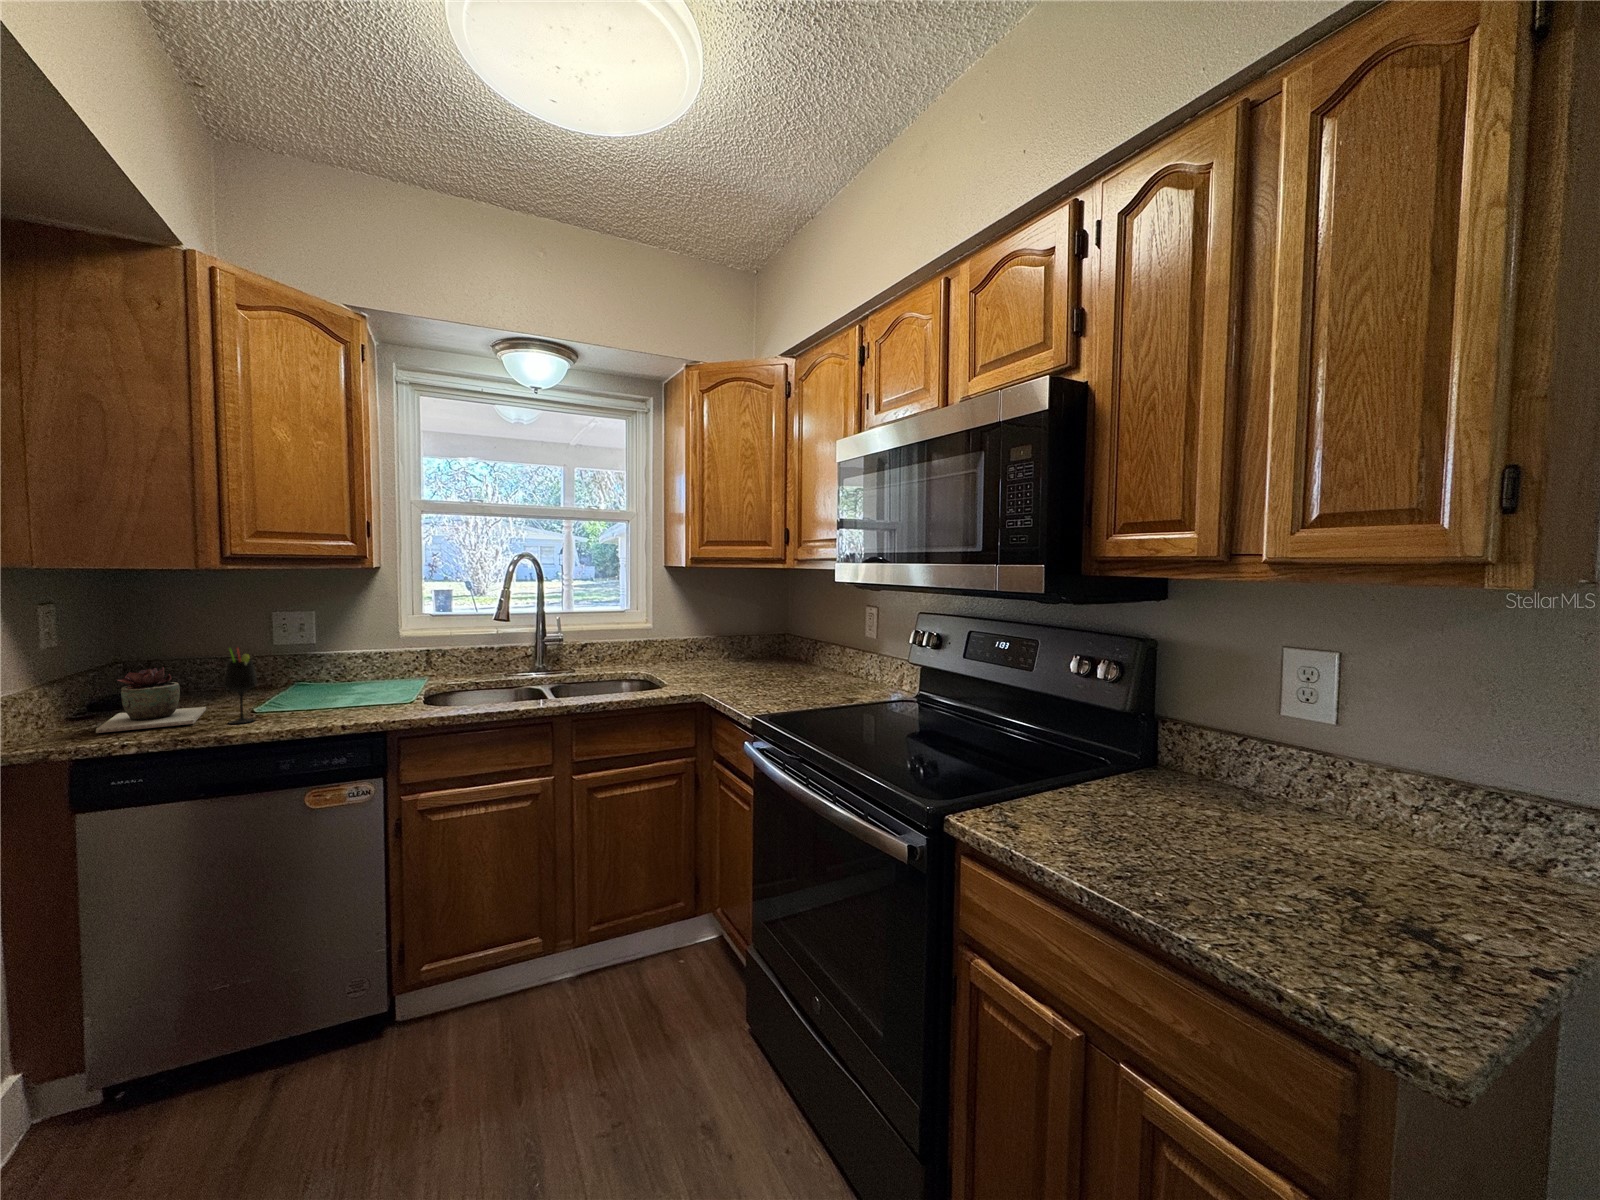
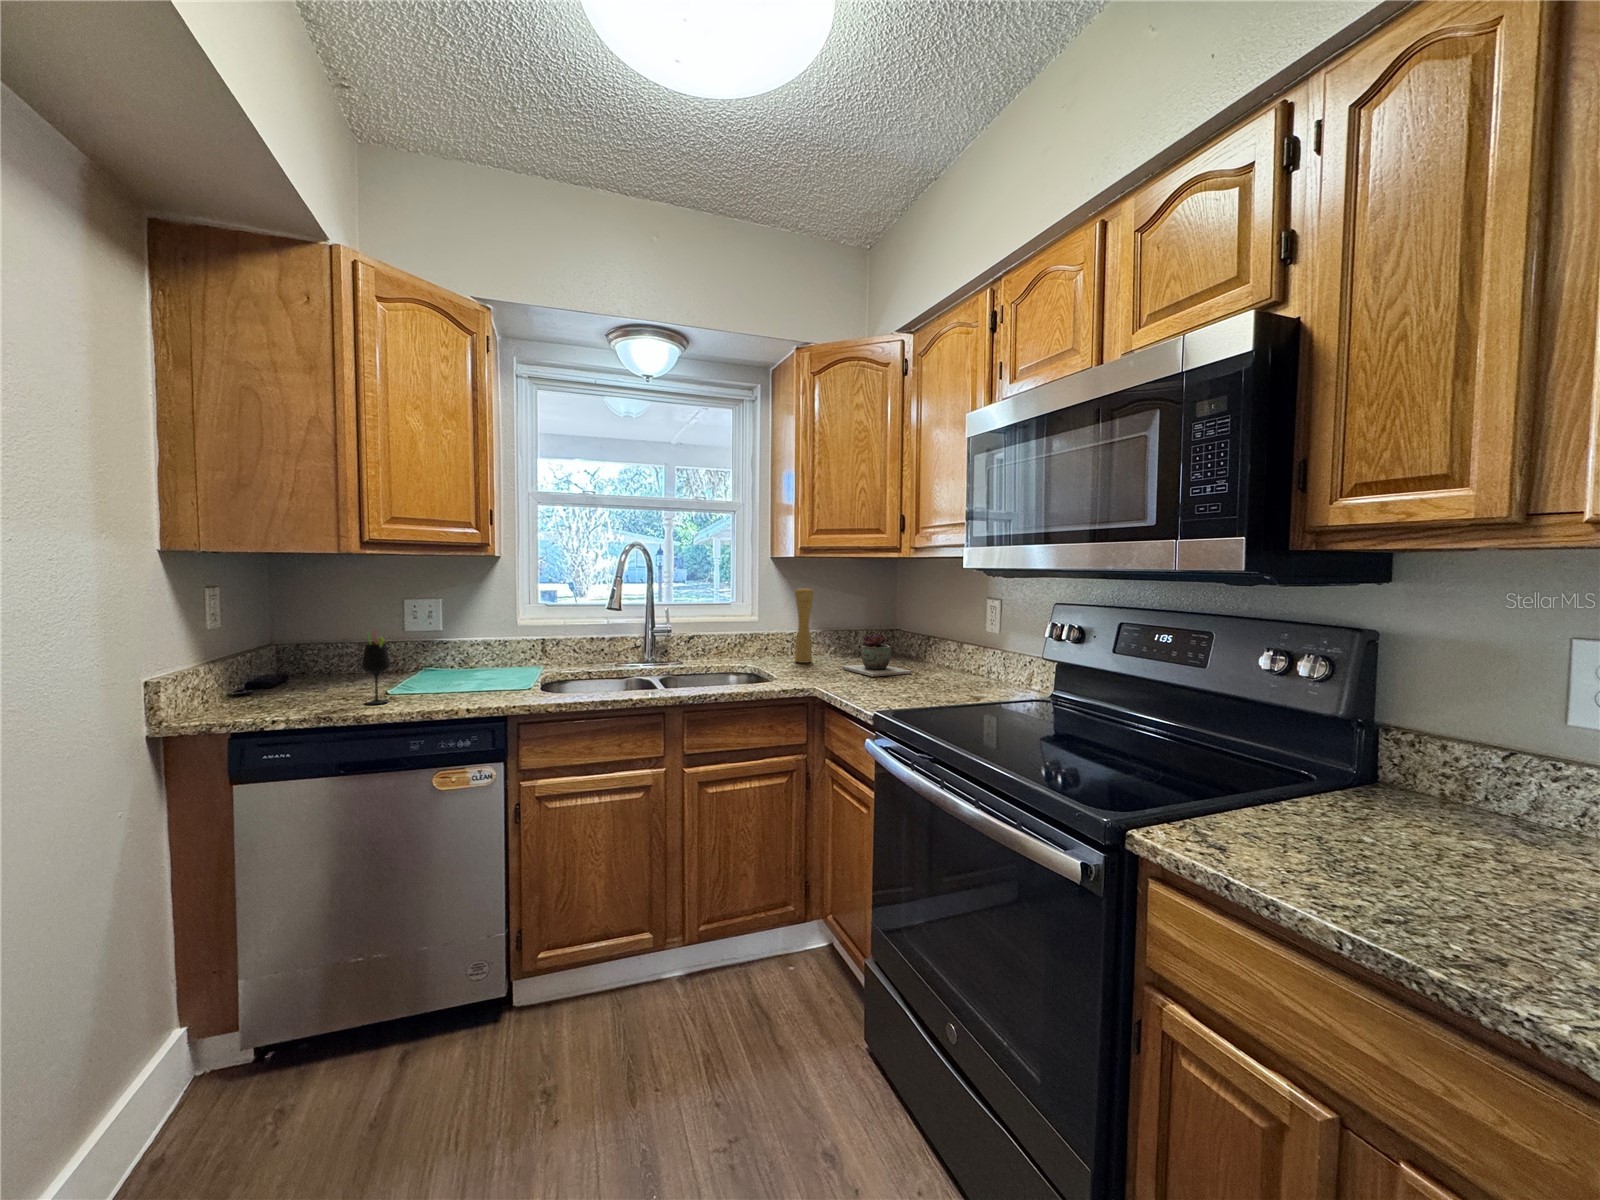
pepper mill: none [687,596,706,668] -> present [795,587,814,663]
succulent plant: present [96,667,206,733] -> present [842,633,911,677]

